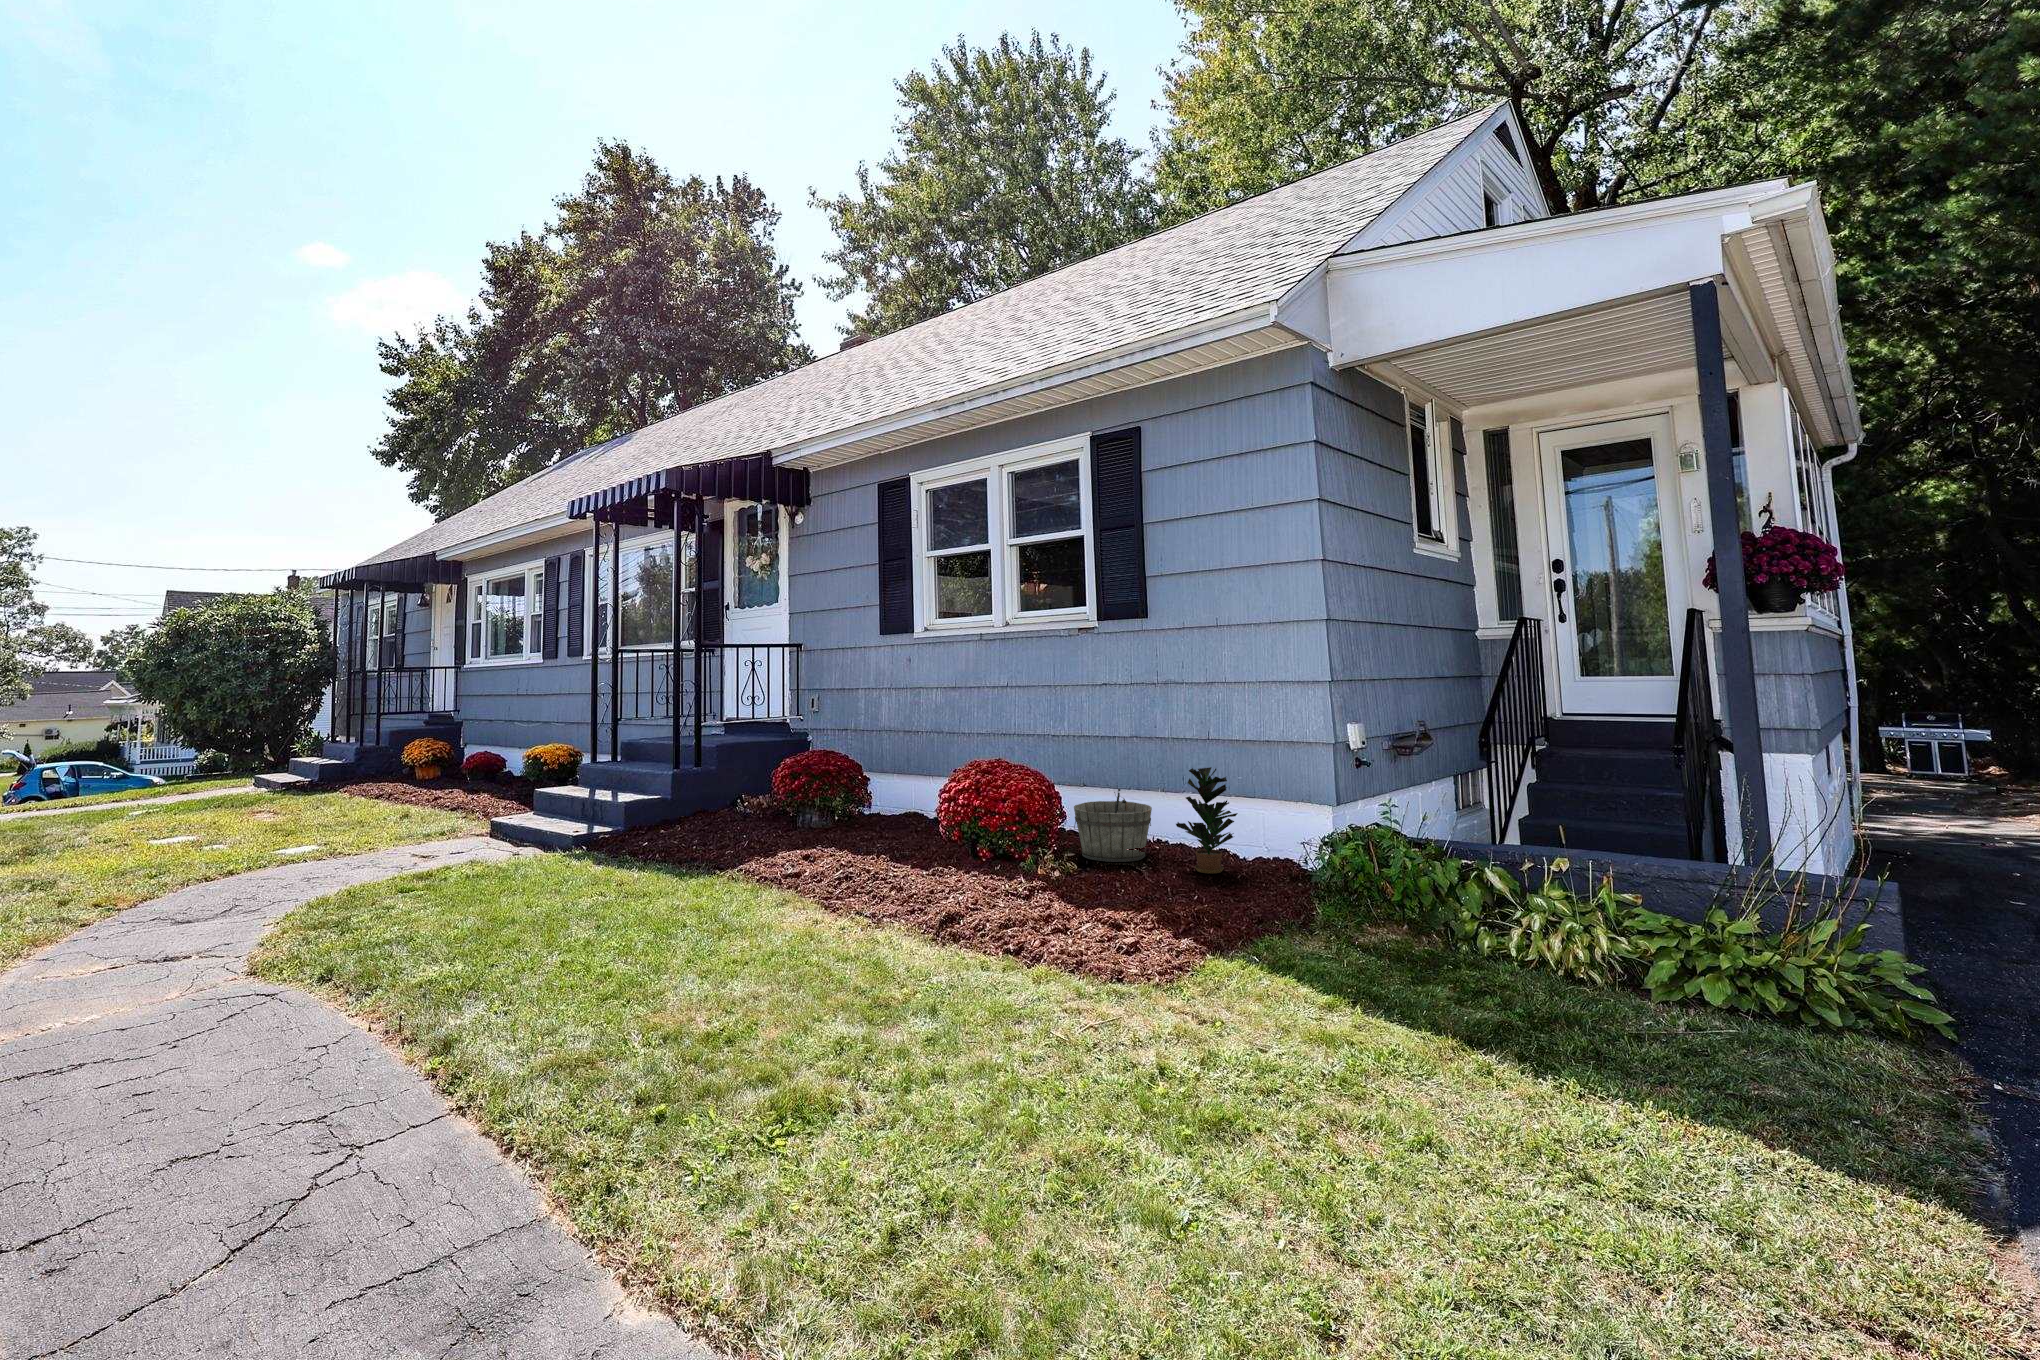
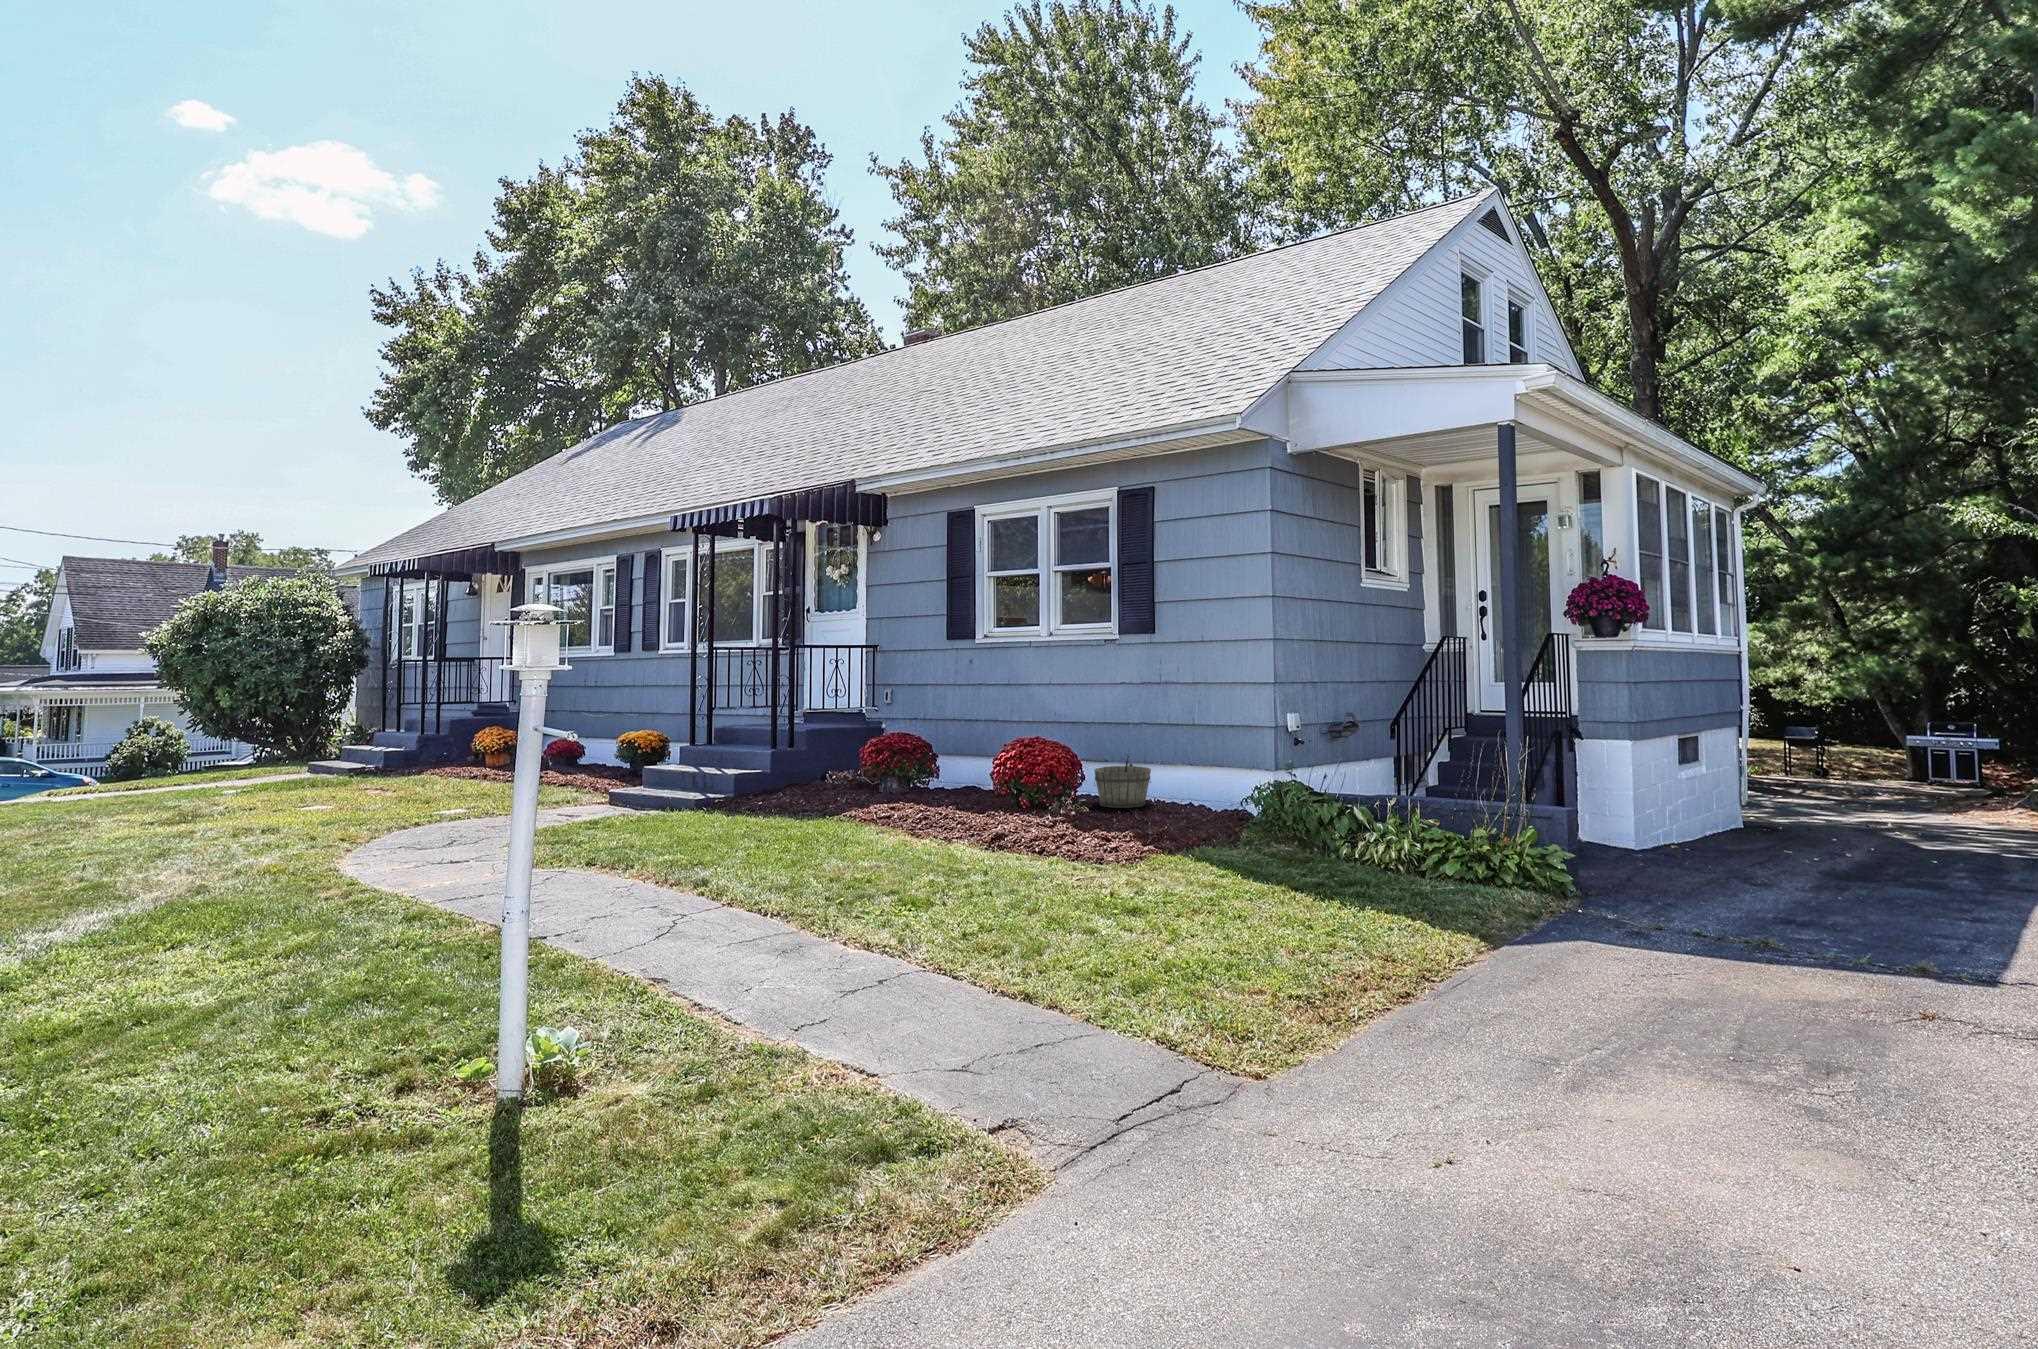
potted plant: present [1176,767,1238,874] -> none [1164,739,1207,813]

